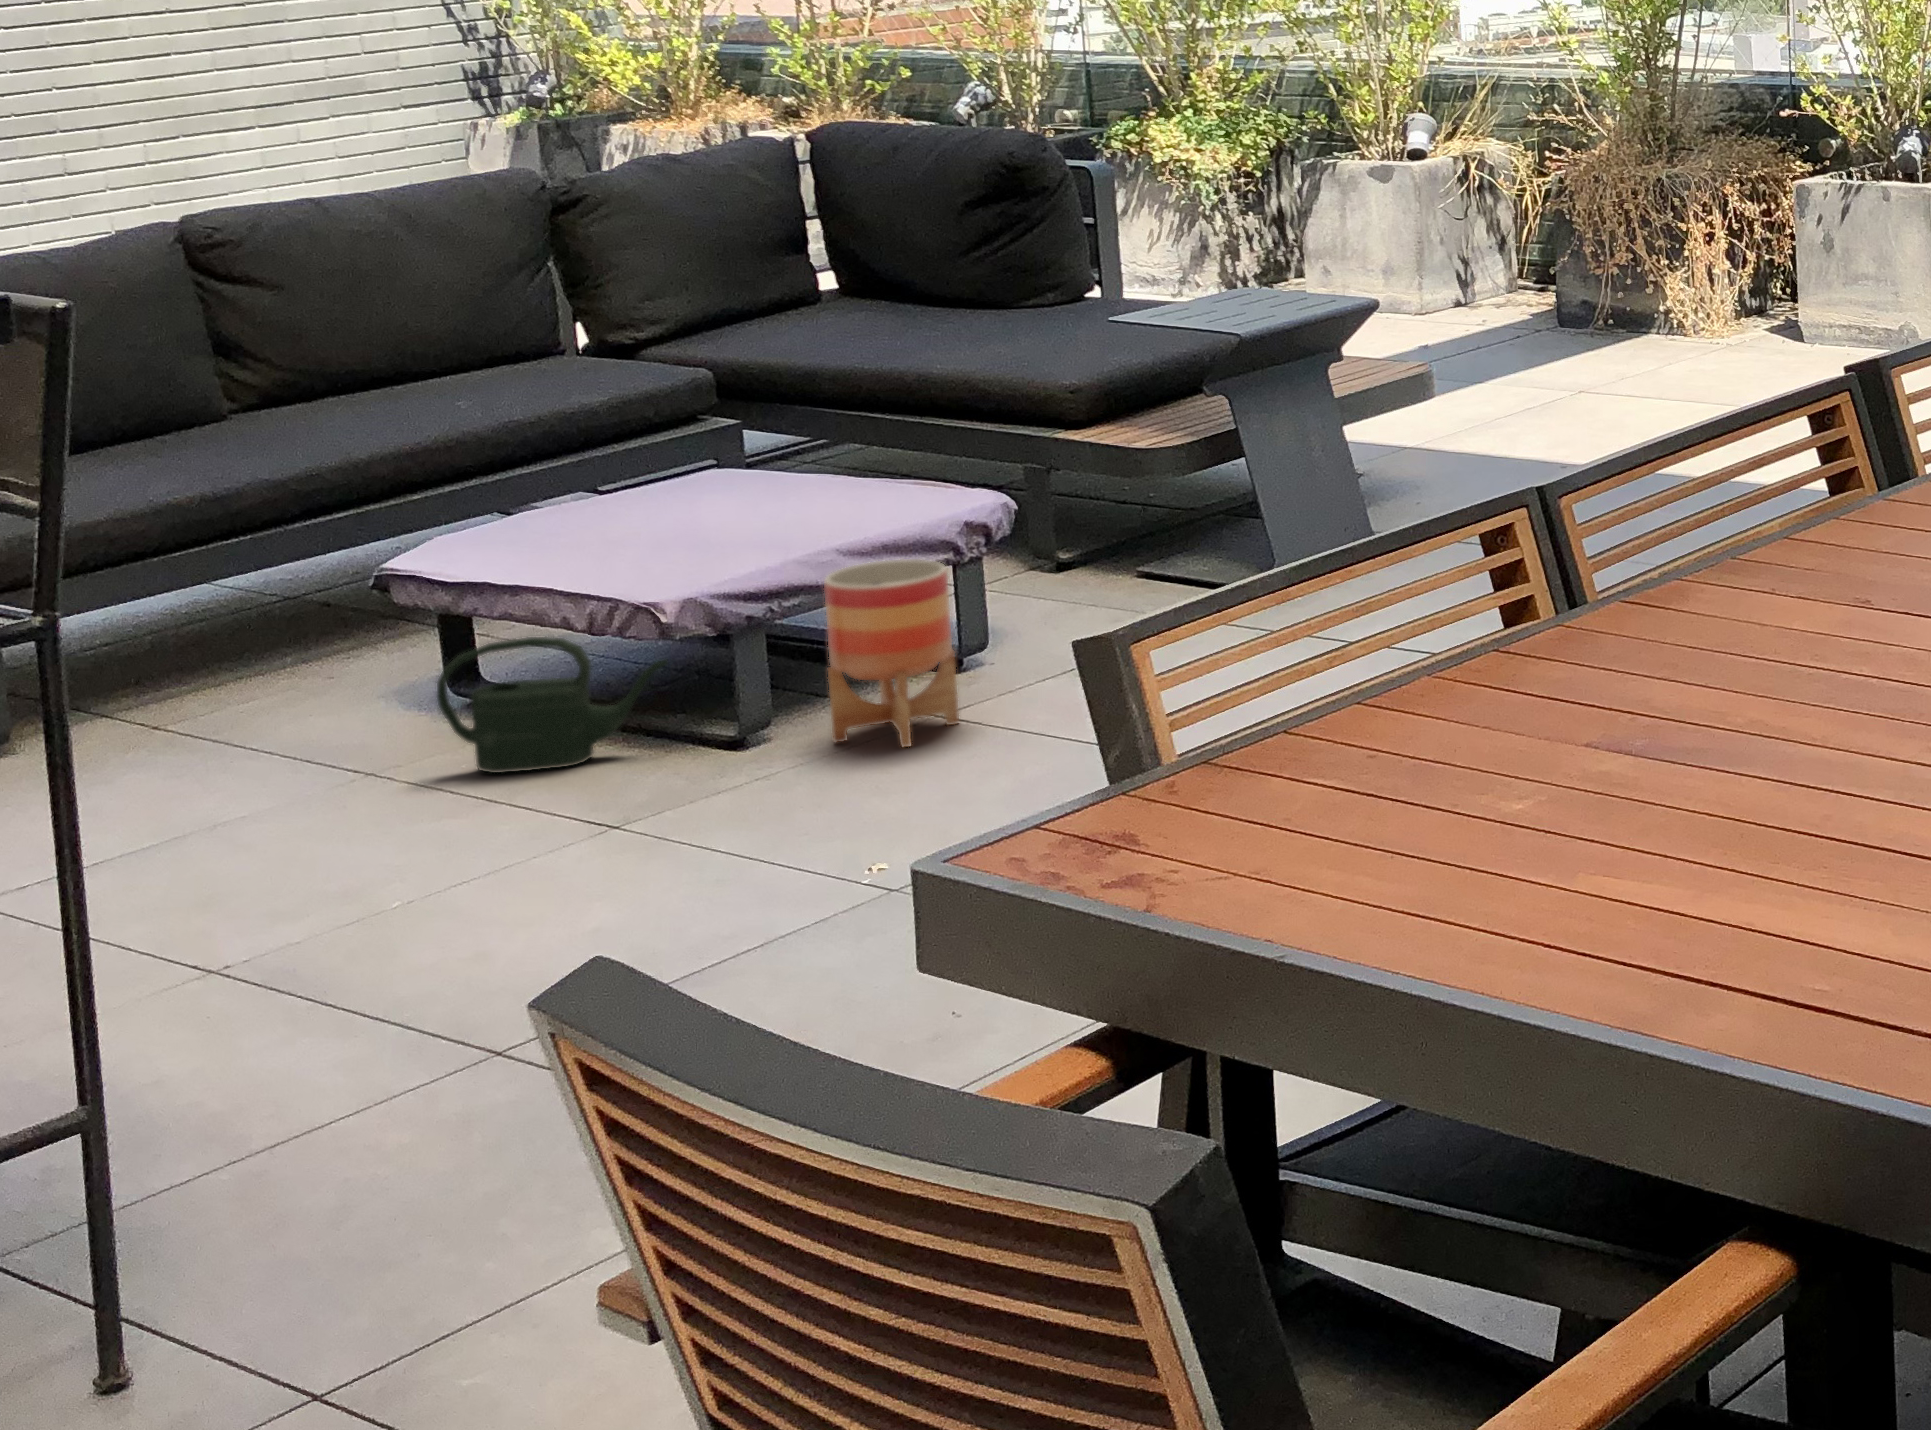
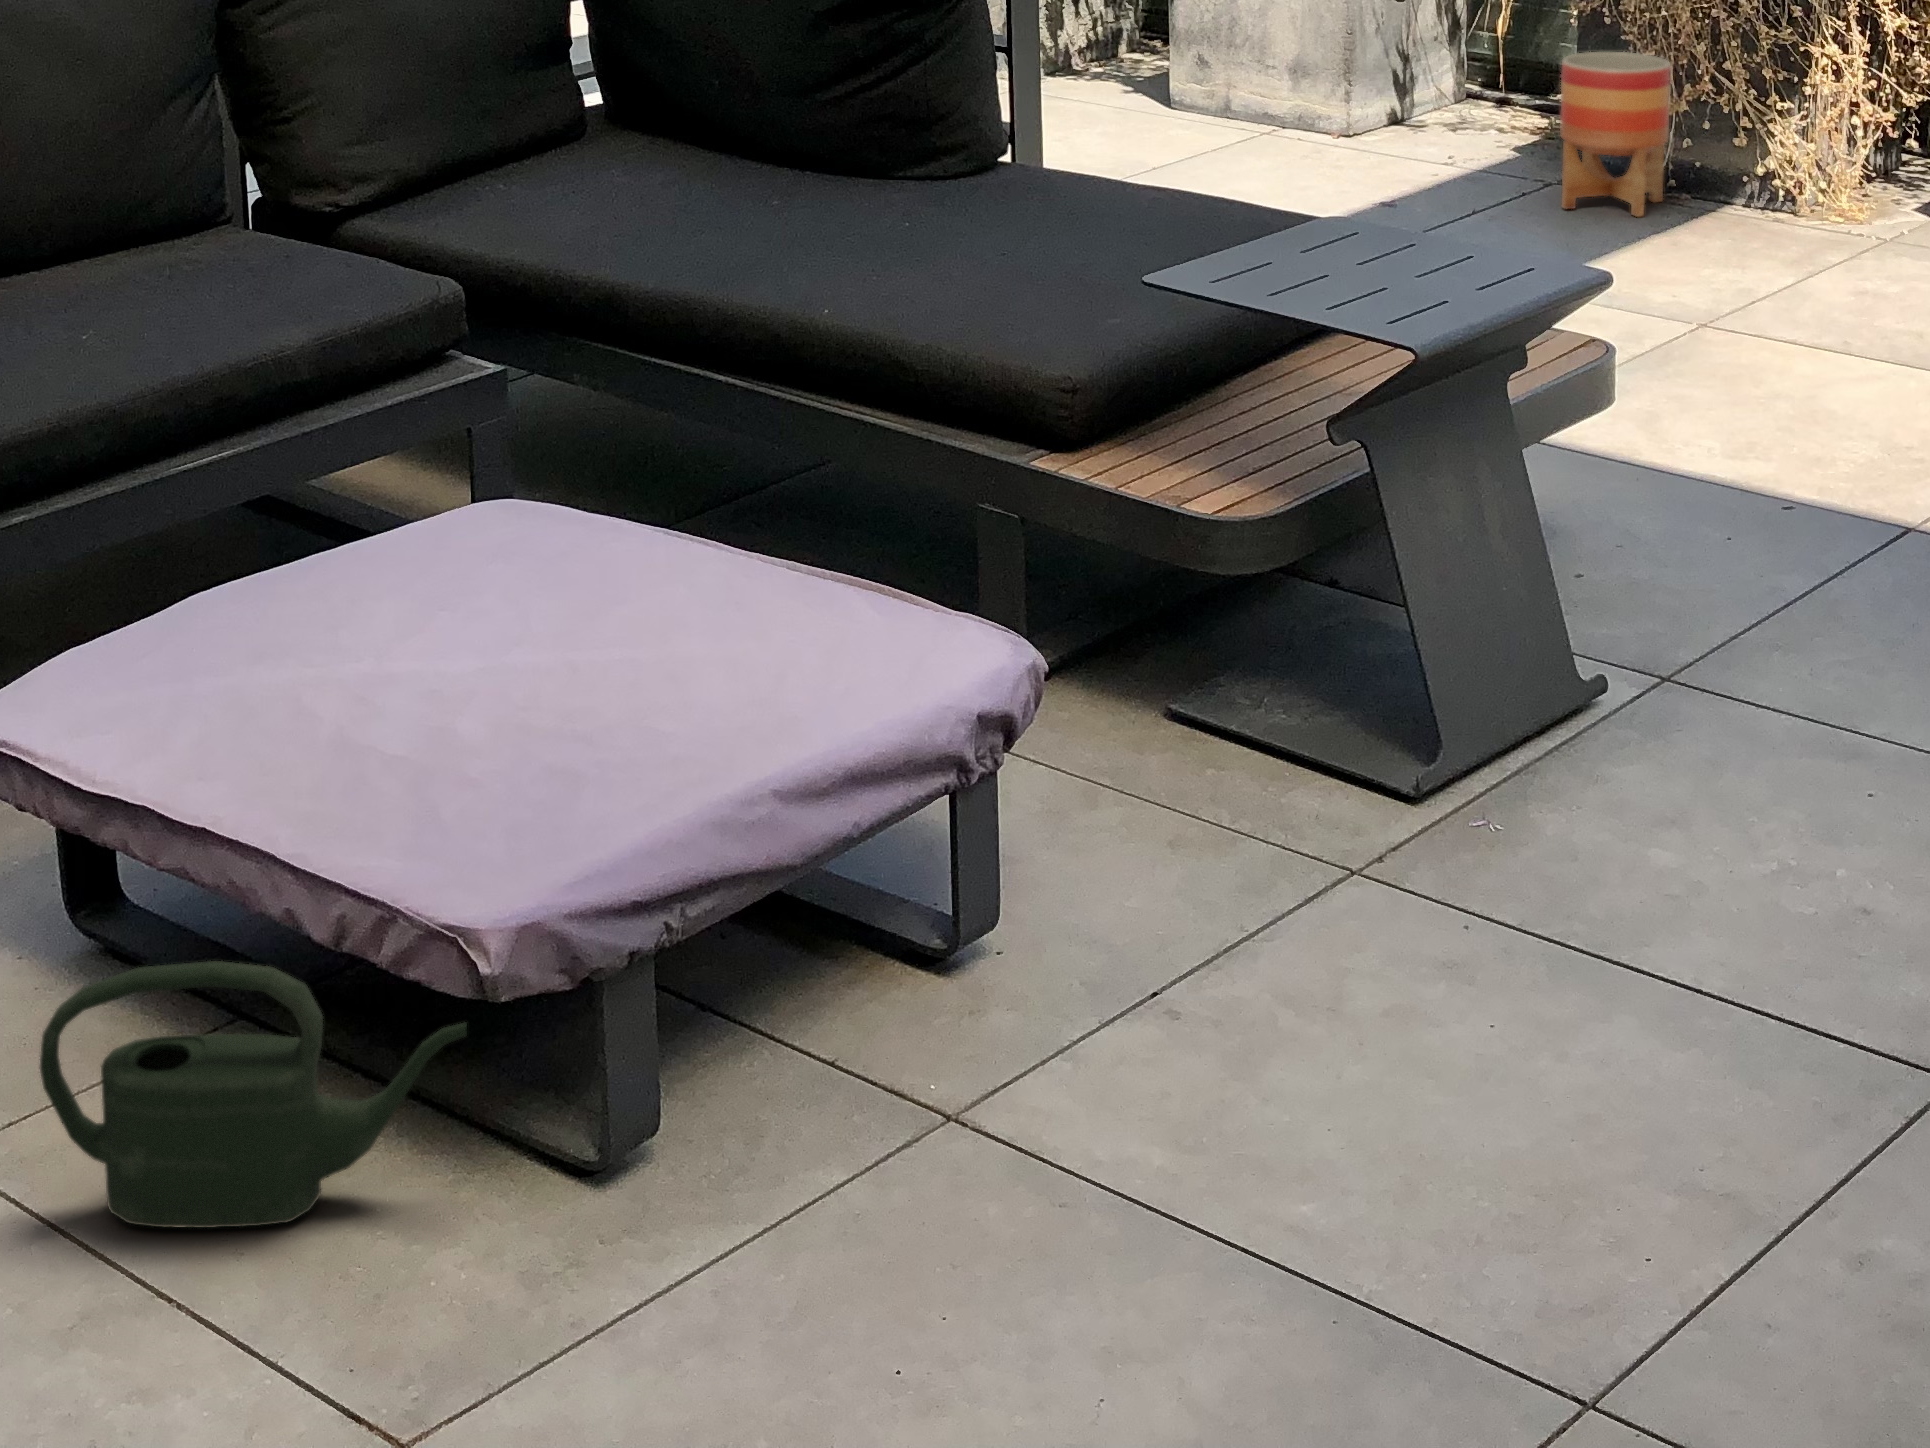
planter: present [824,559,959,747] -> present [1560,52,1671,217]

